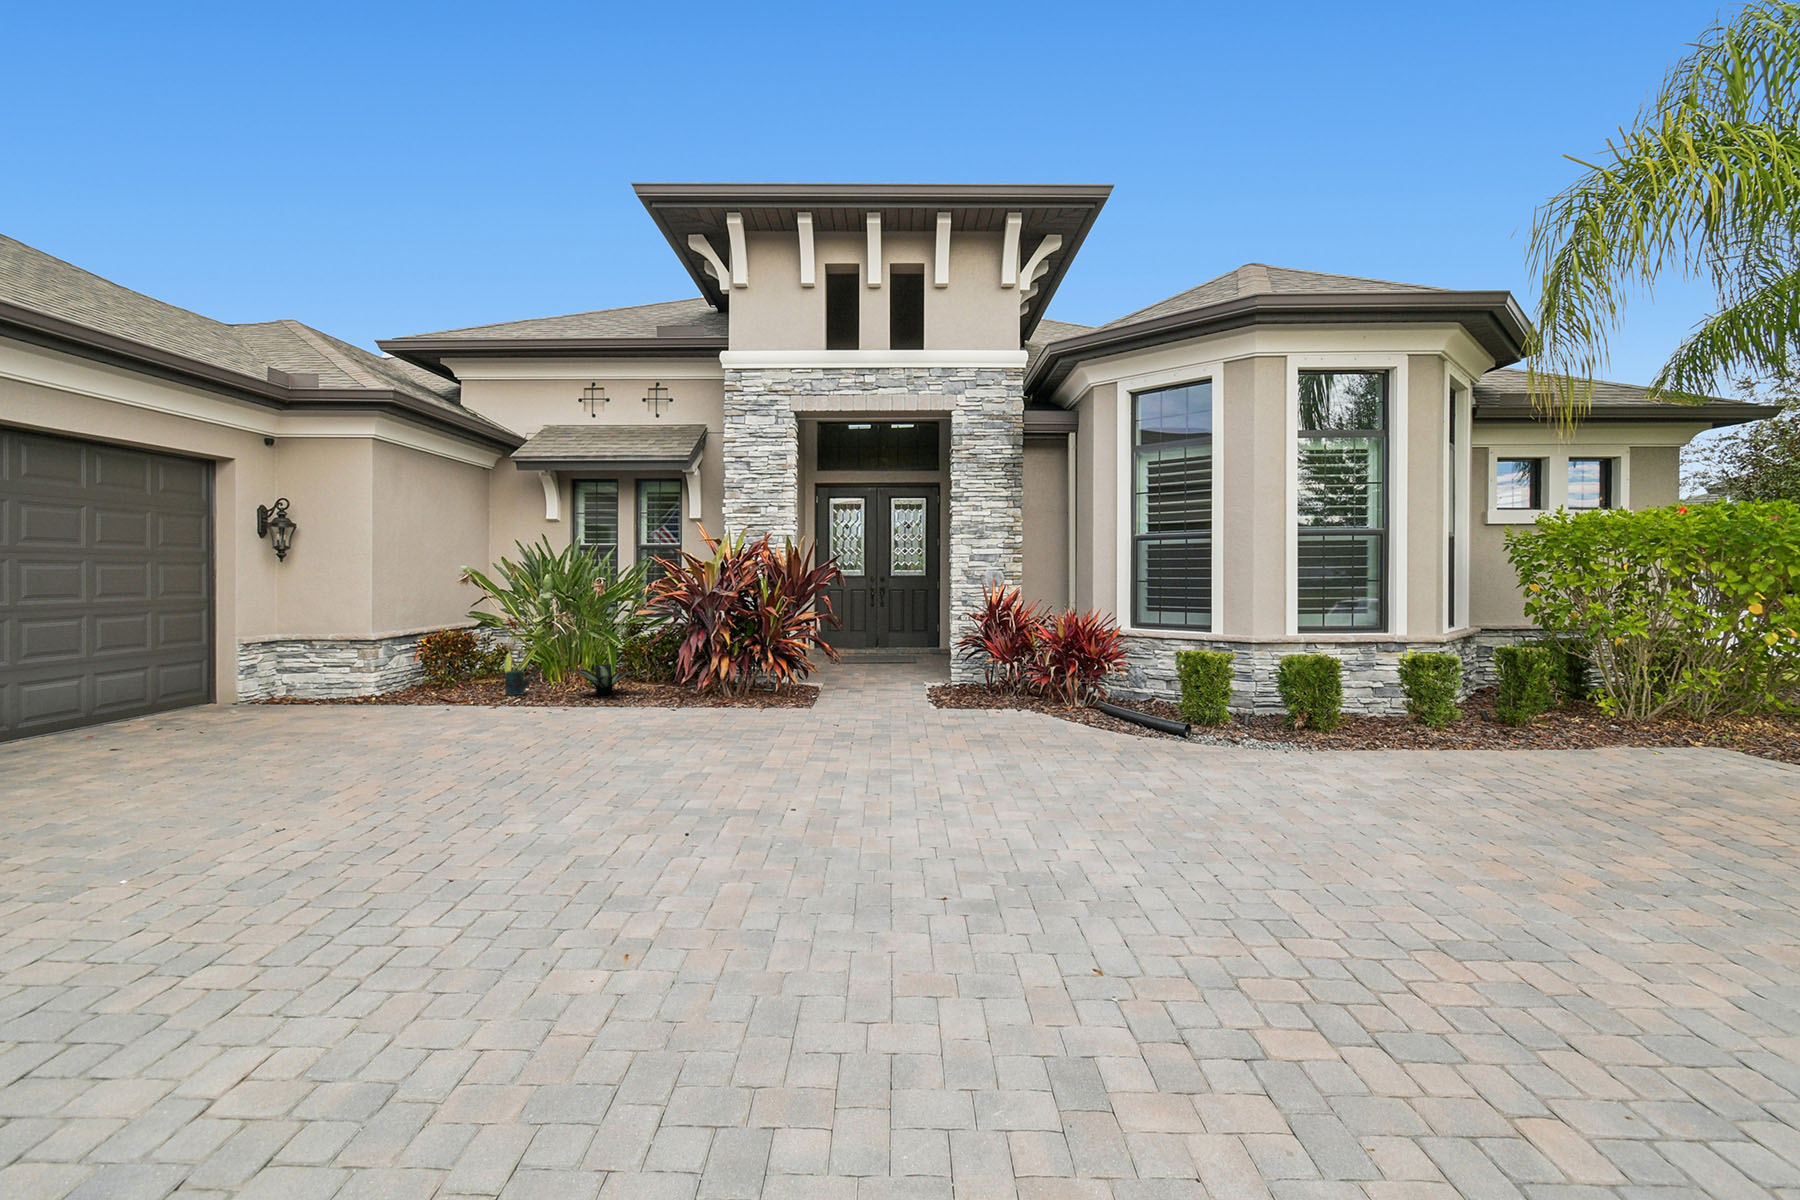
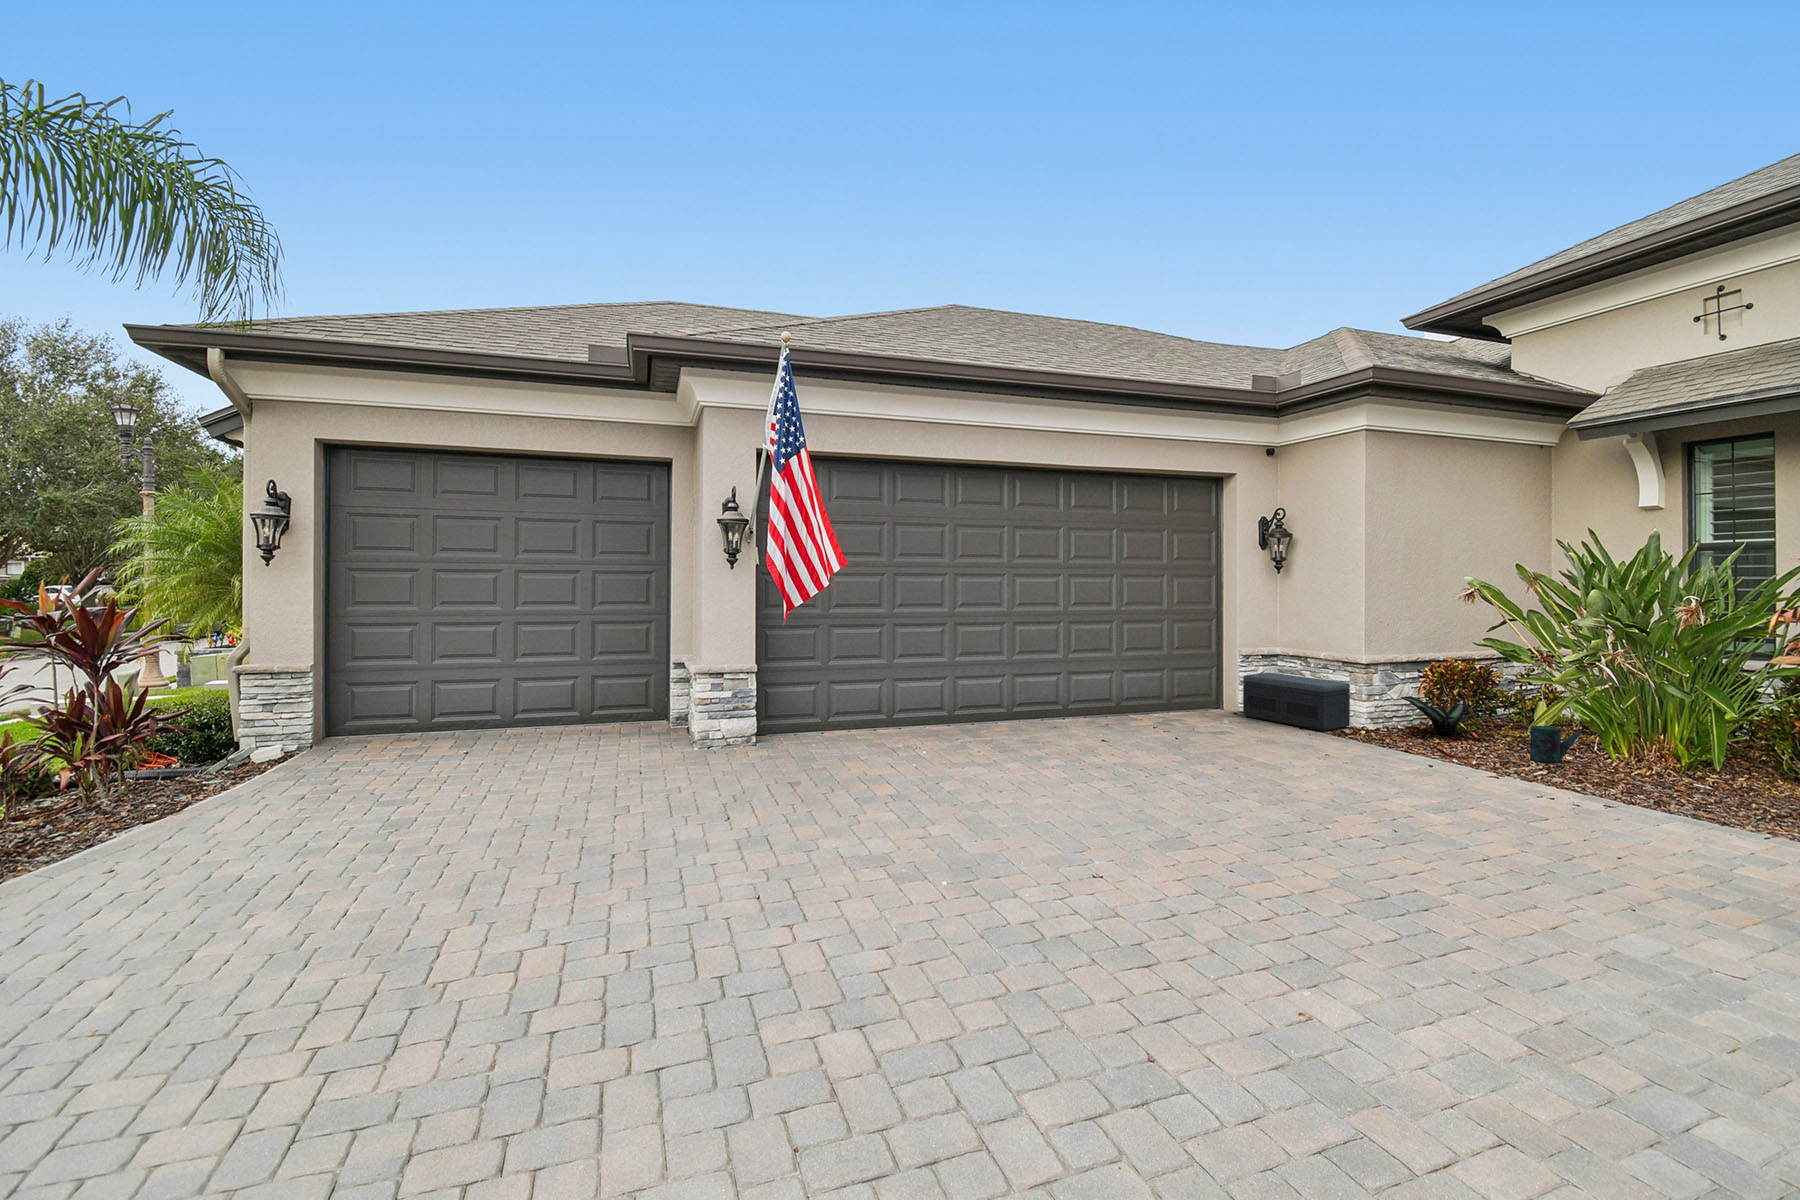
storage bench: none [242,658,360,705] -> present [1243,673,1350,731]
potted plant: present [568,664,634,696] -> present [1400,696,1477,736]

